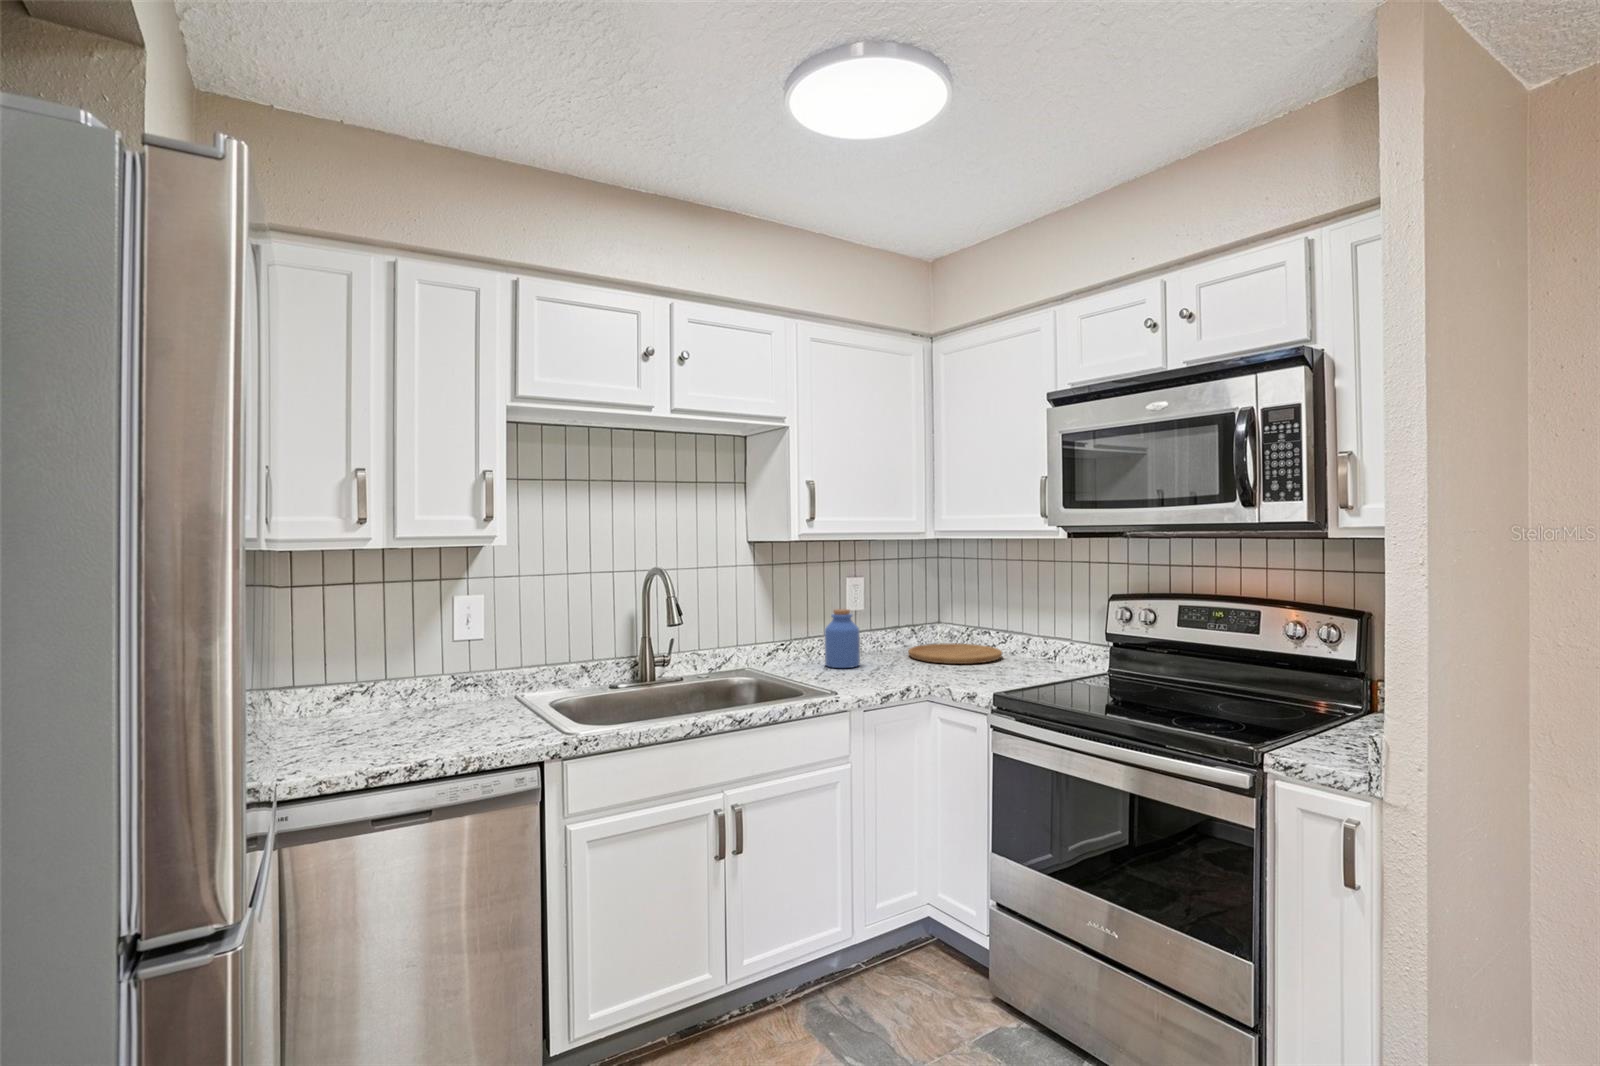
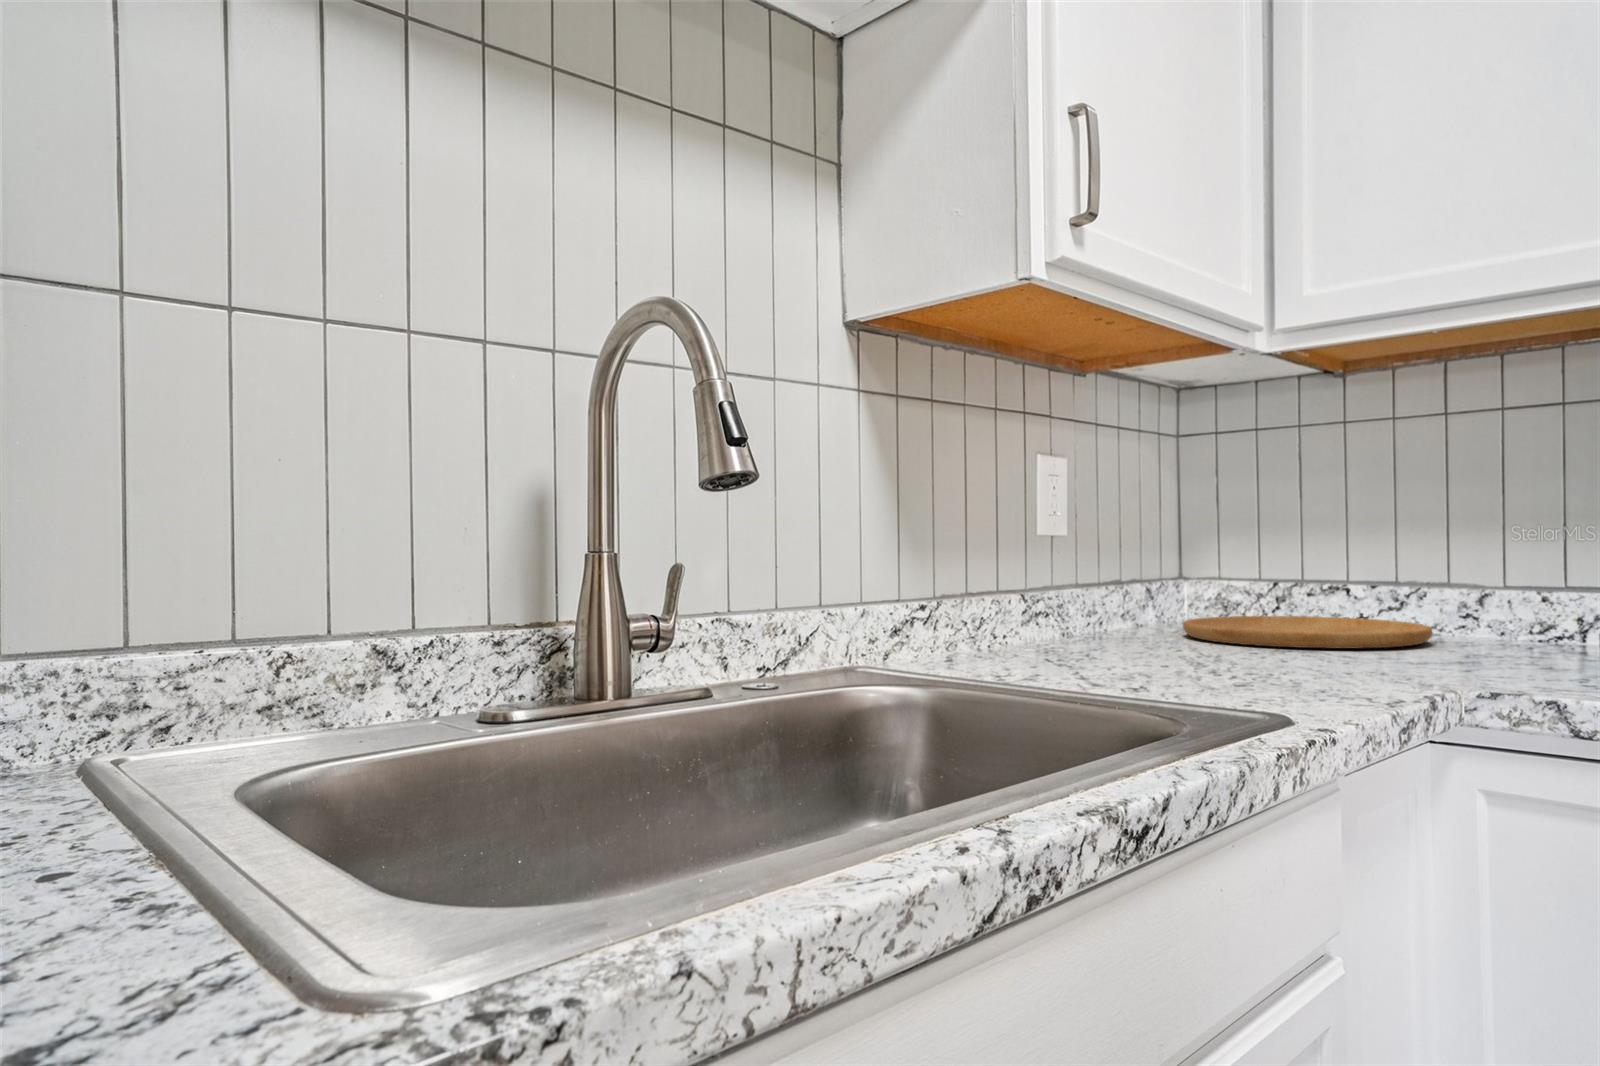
jar: present [824,609,860,668] -> none [1047,508,1145,661]

